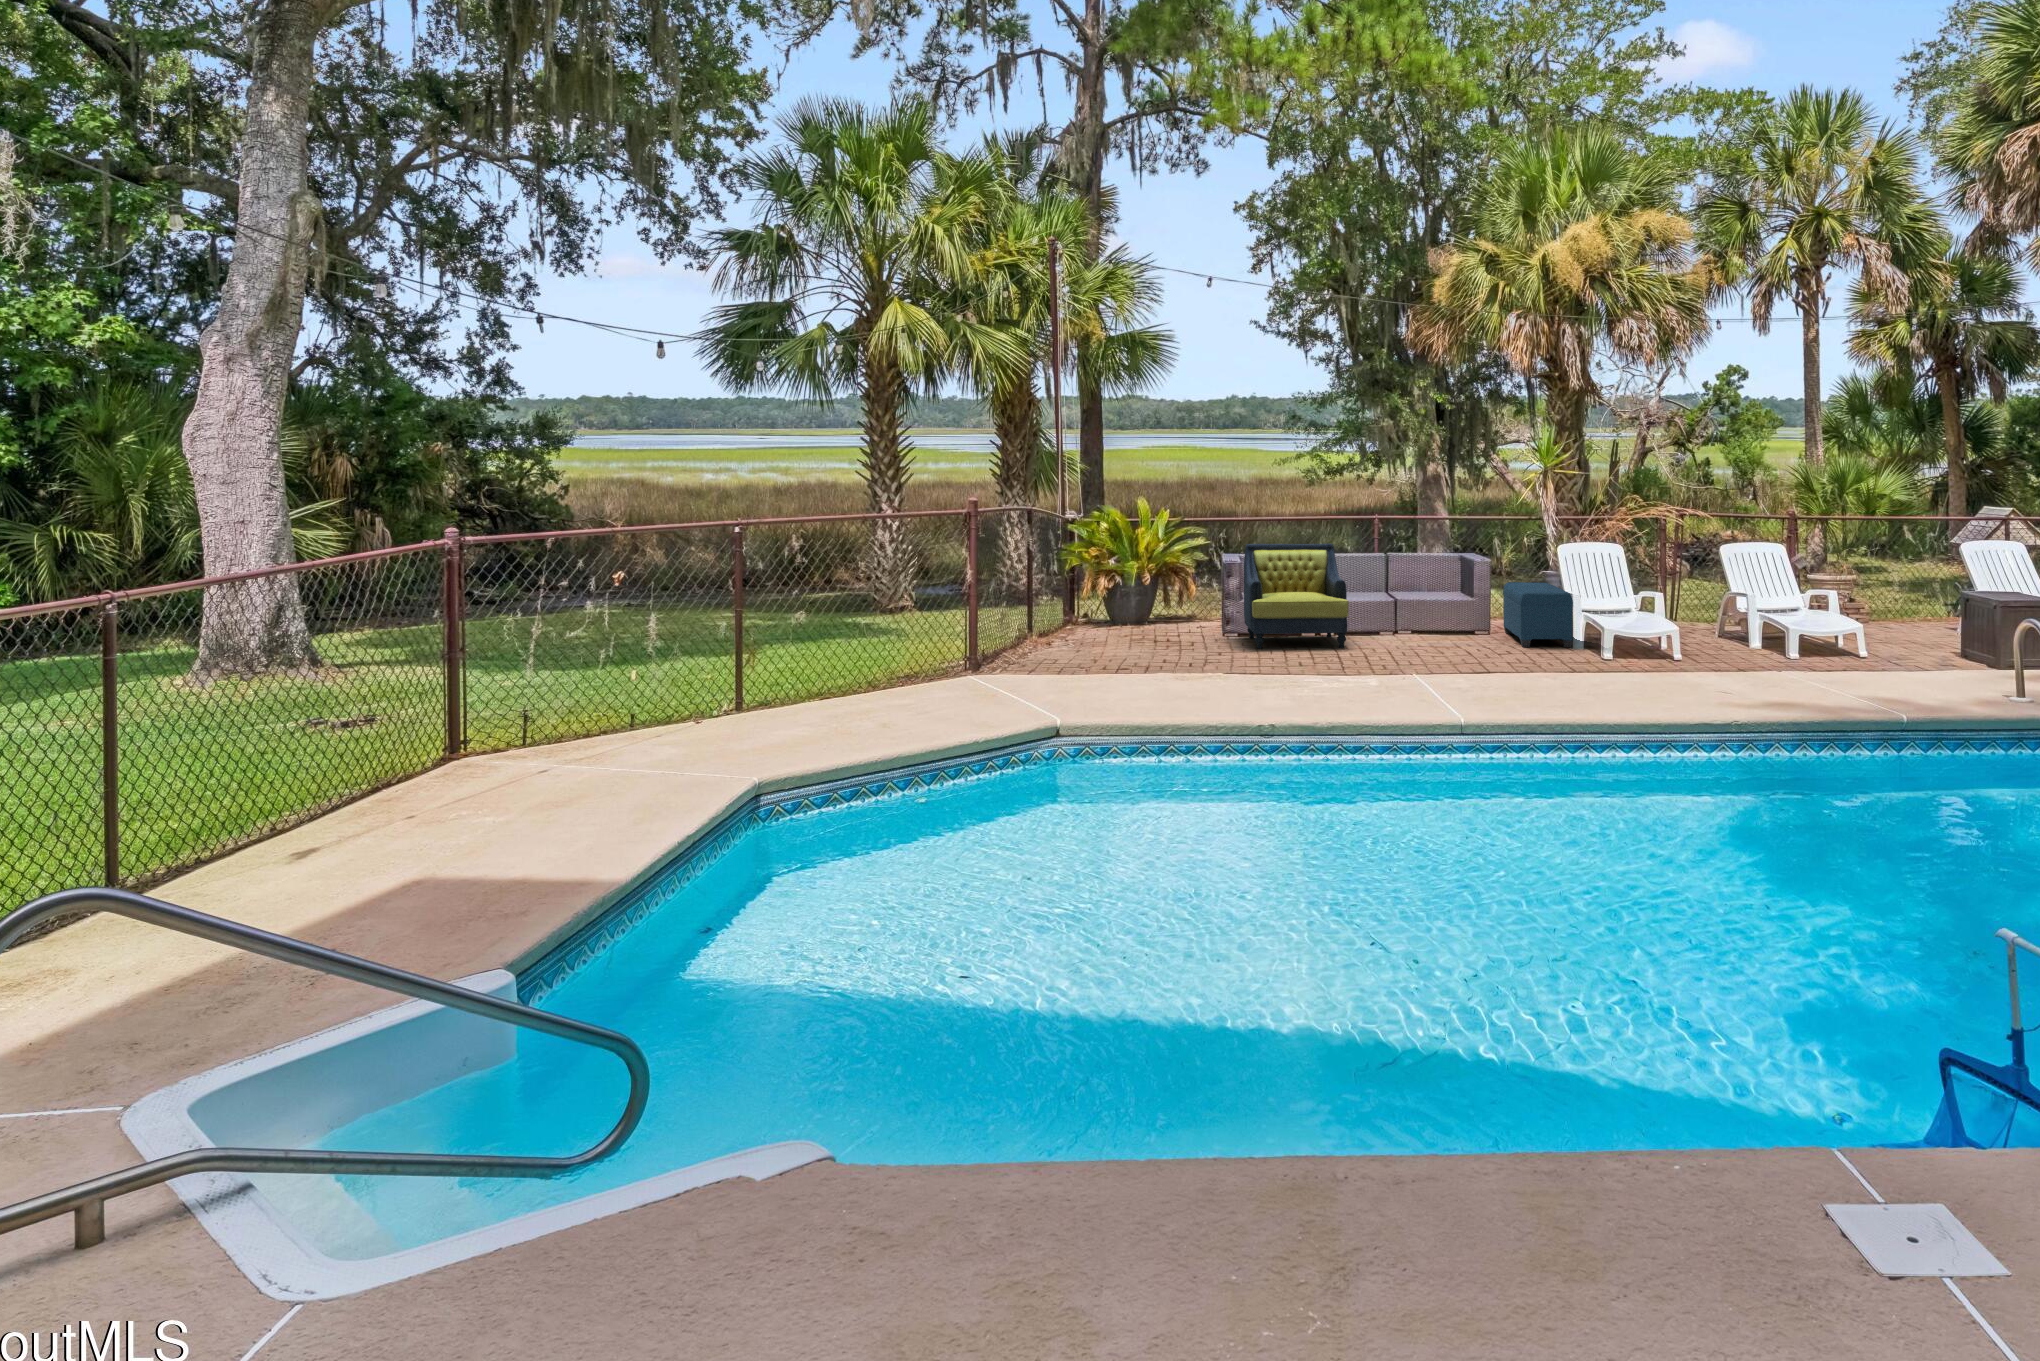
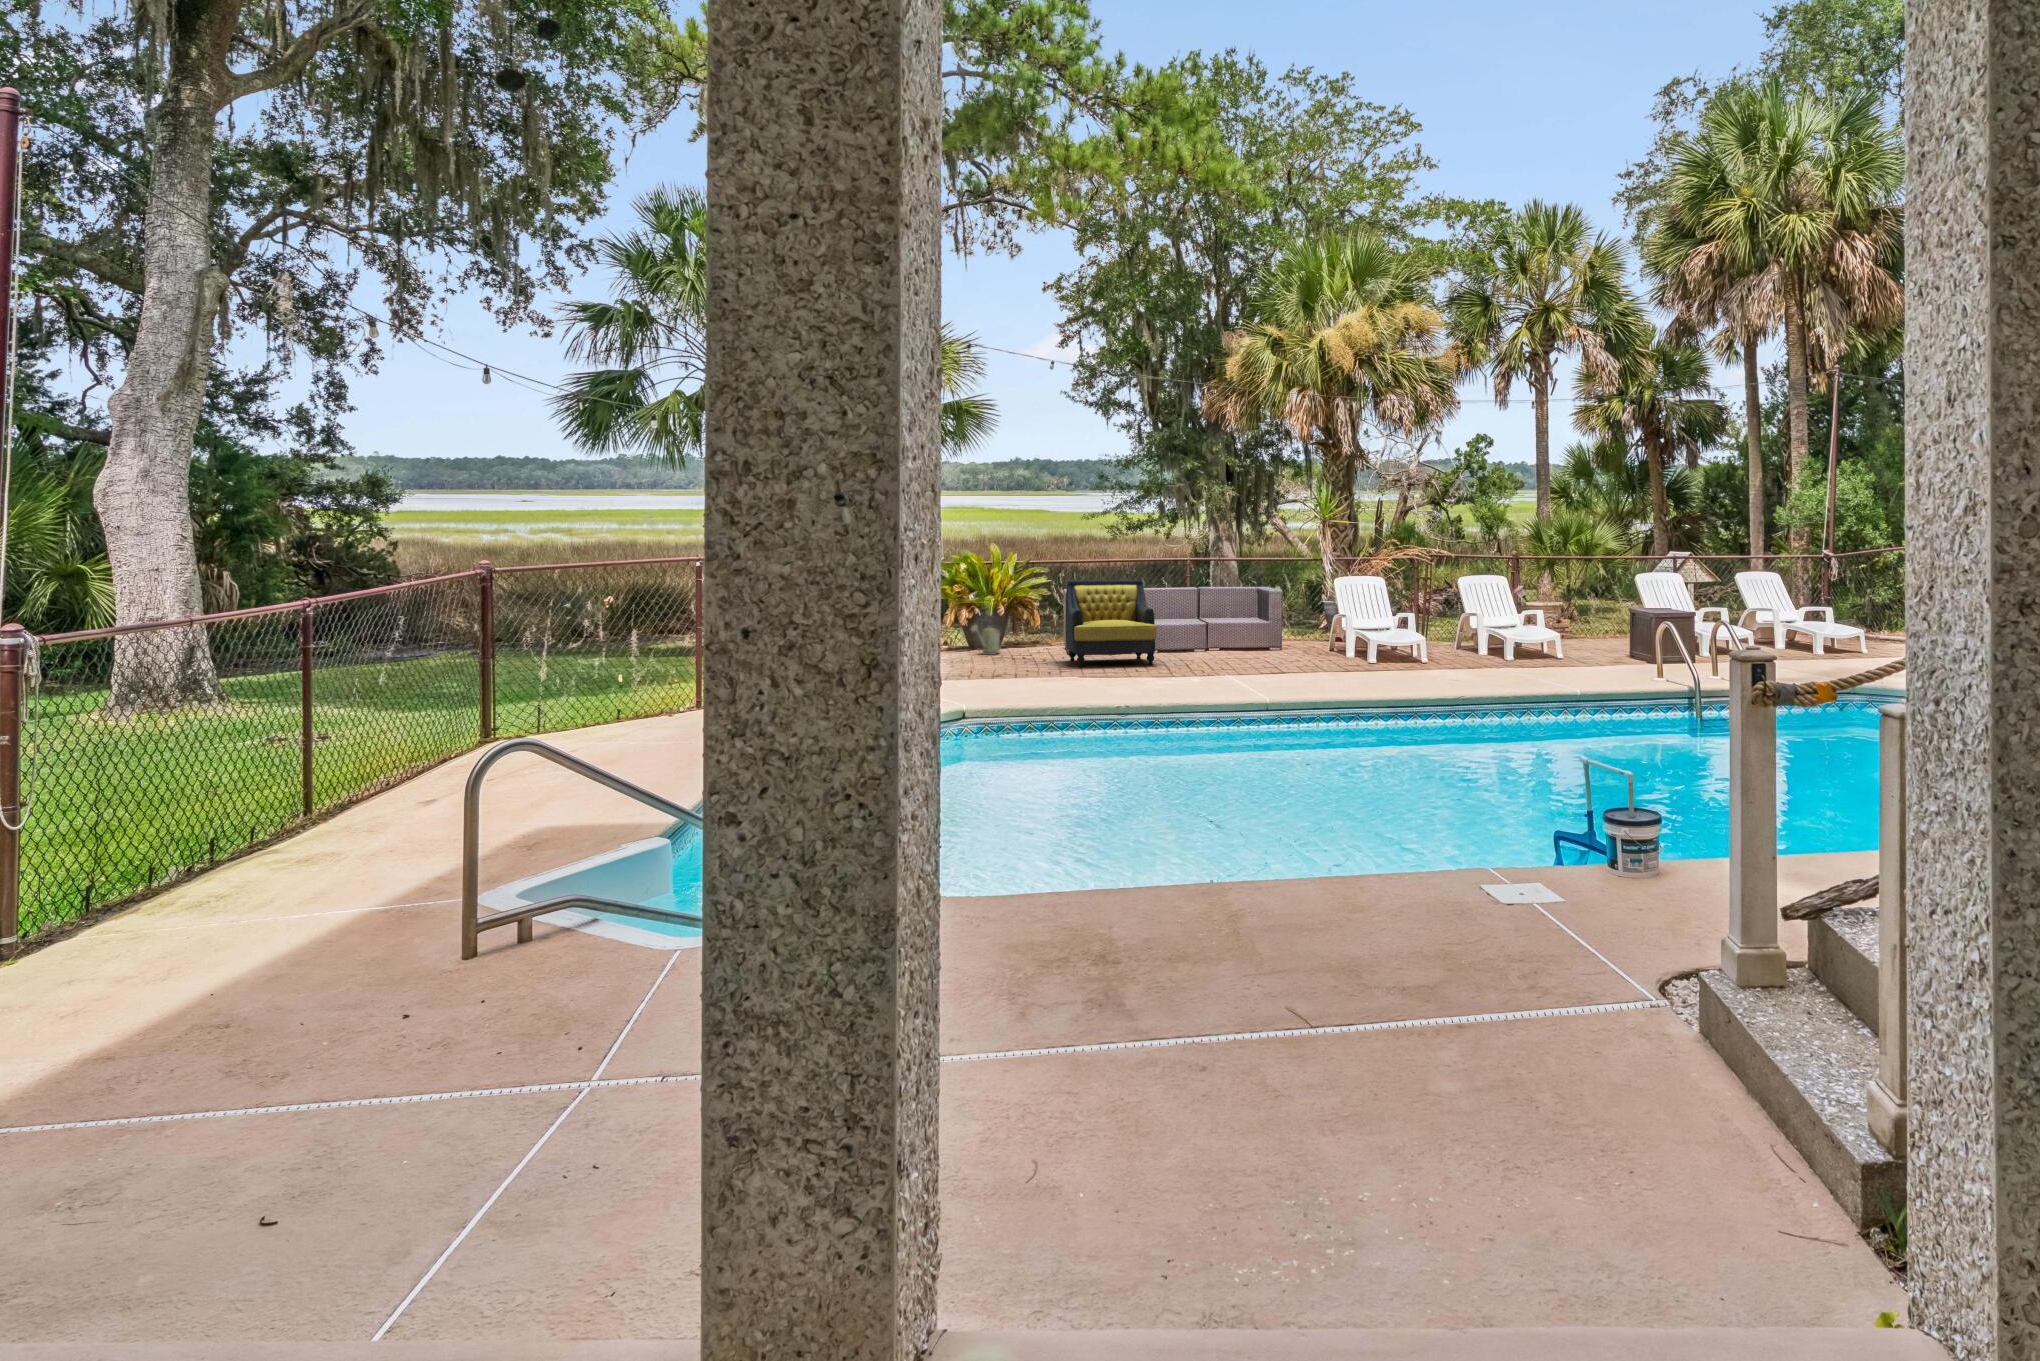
bench: present [1503,582,1573,647] -> none [1285,612,1342,662]
watering can: none [1139,585,1172,625] -> present [971,625,1000,655]

